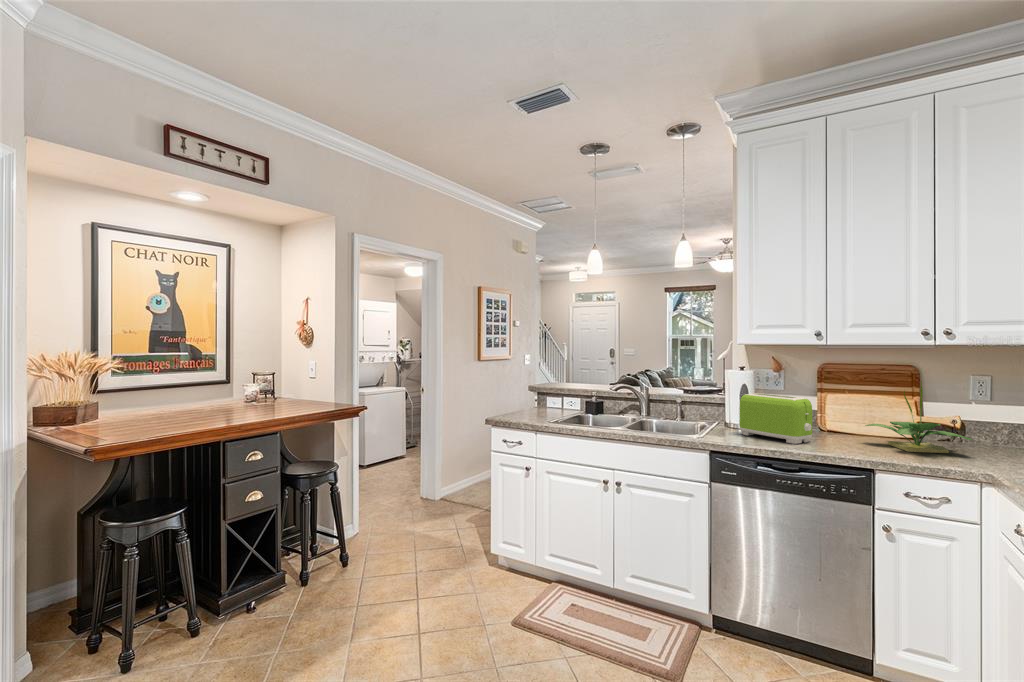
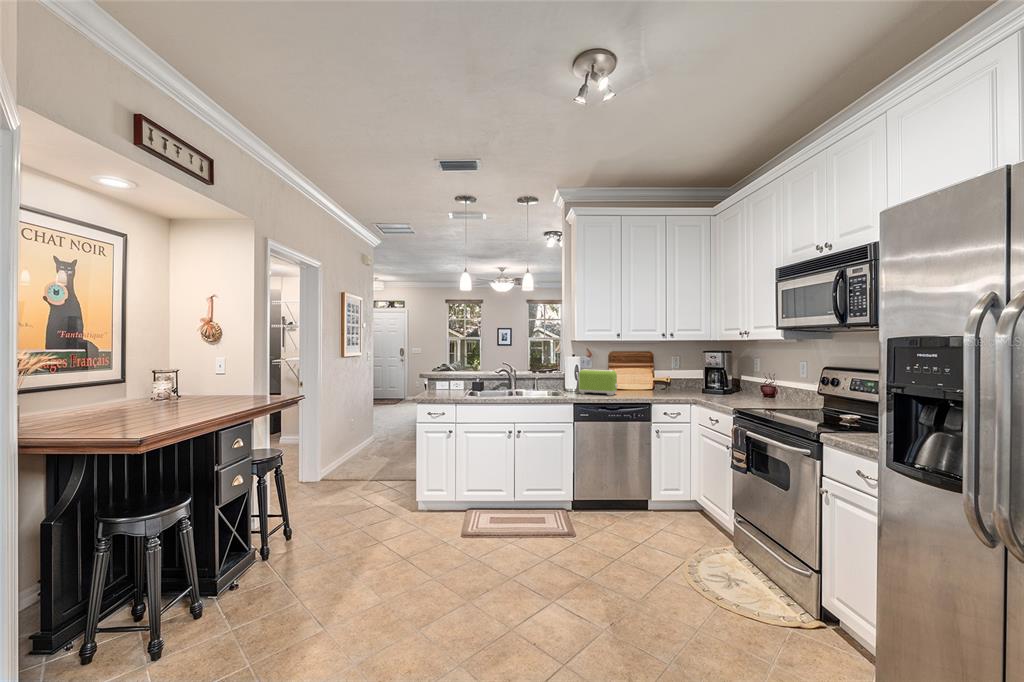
potted plant: present [865,382,972,453] -> none [637,358,683,394]

